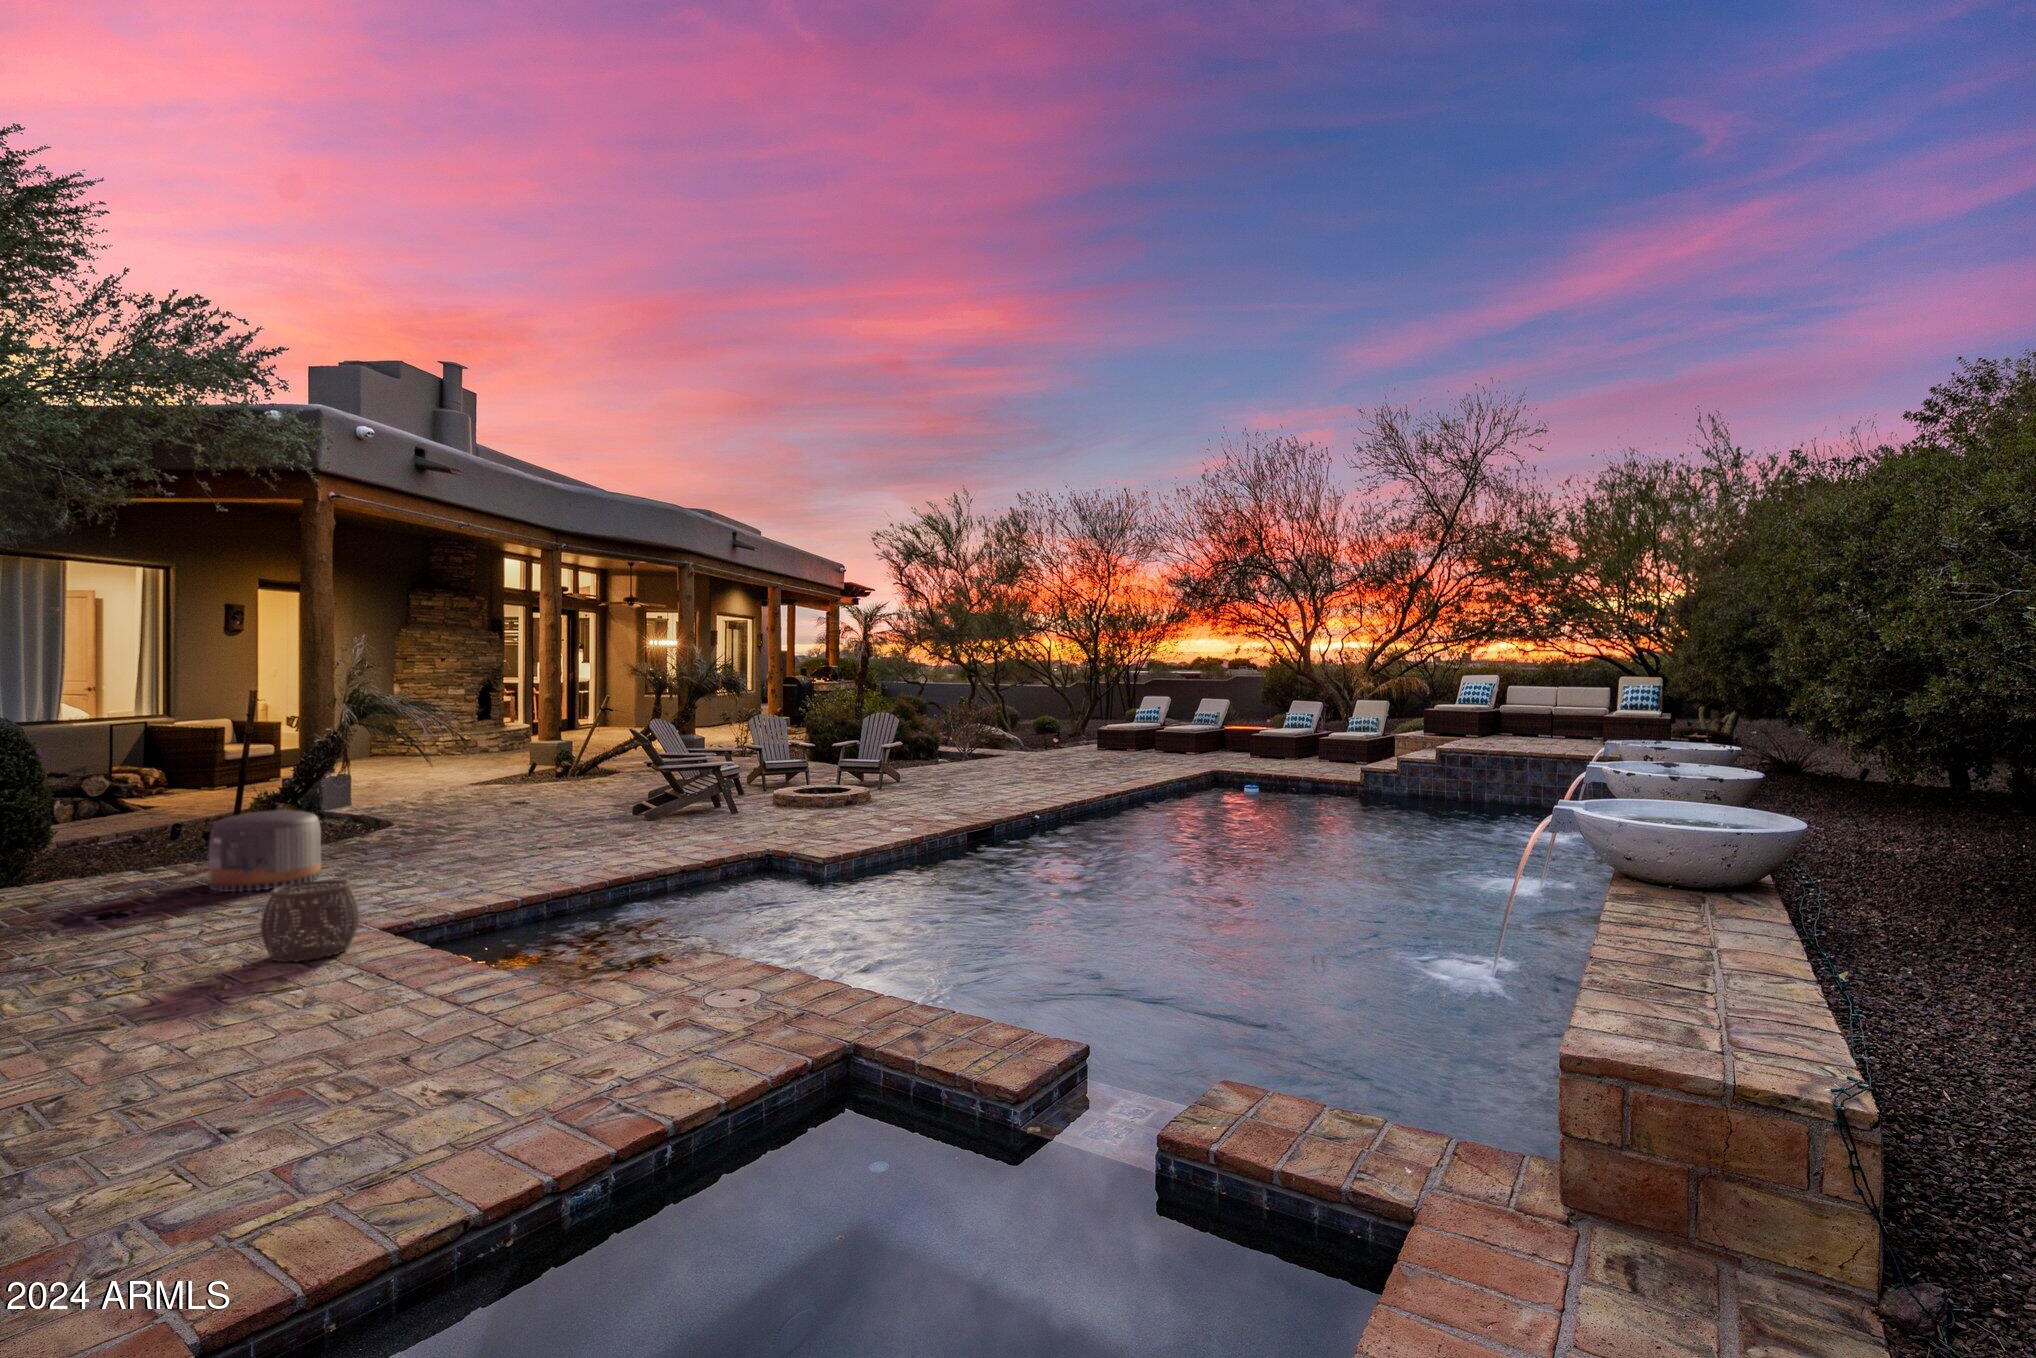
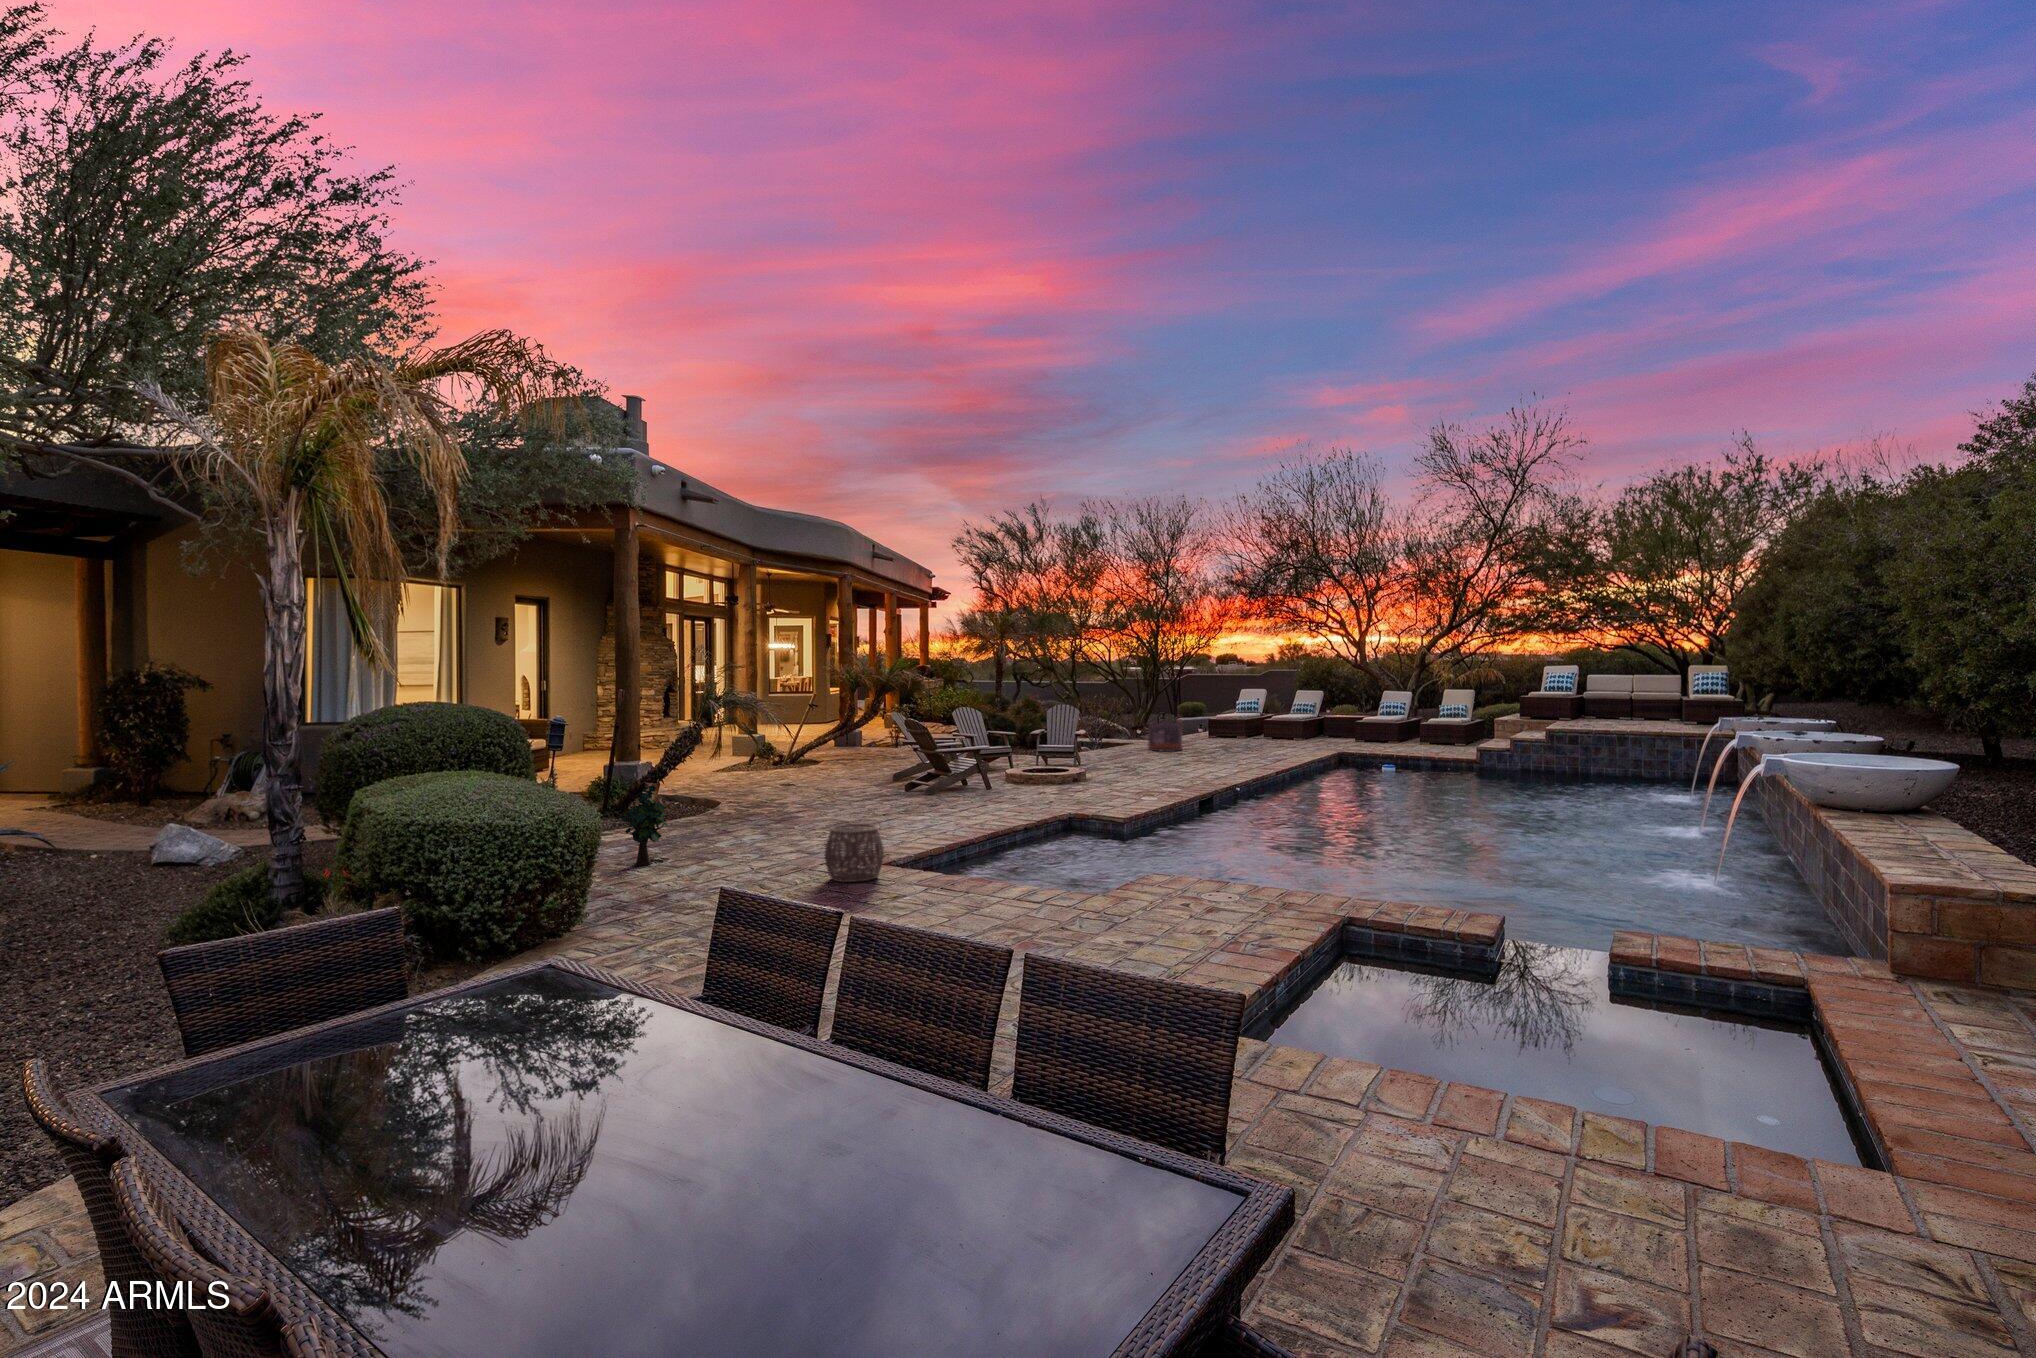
pouf: present [209,810,321,892] -> present [1148,723,1182,751]
decorative plant: none [49,821,136,927] -> present [618,785,668,866]

